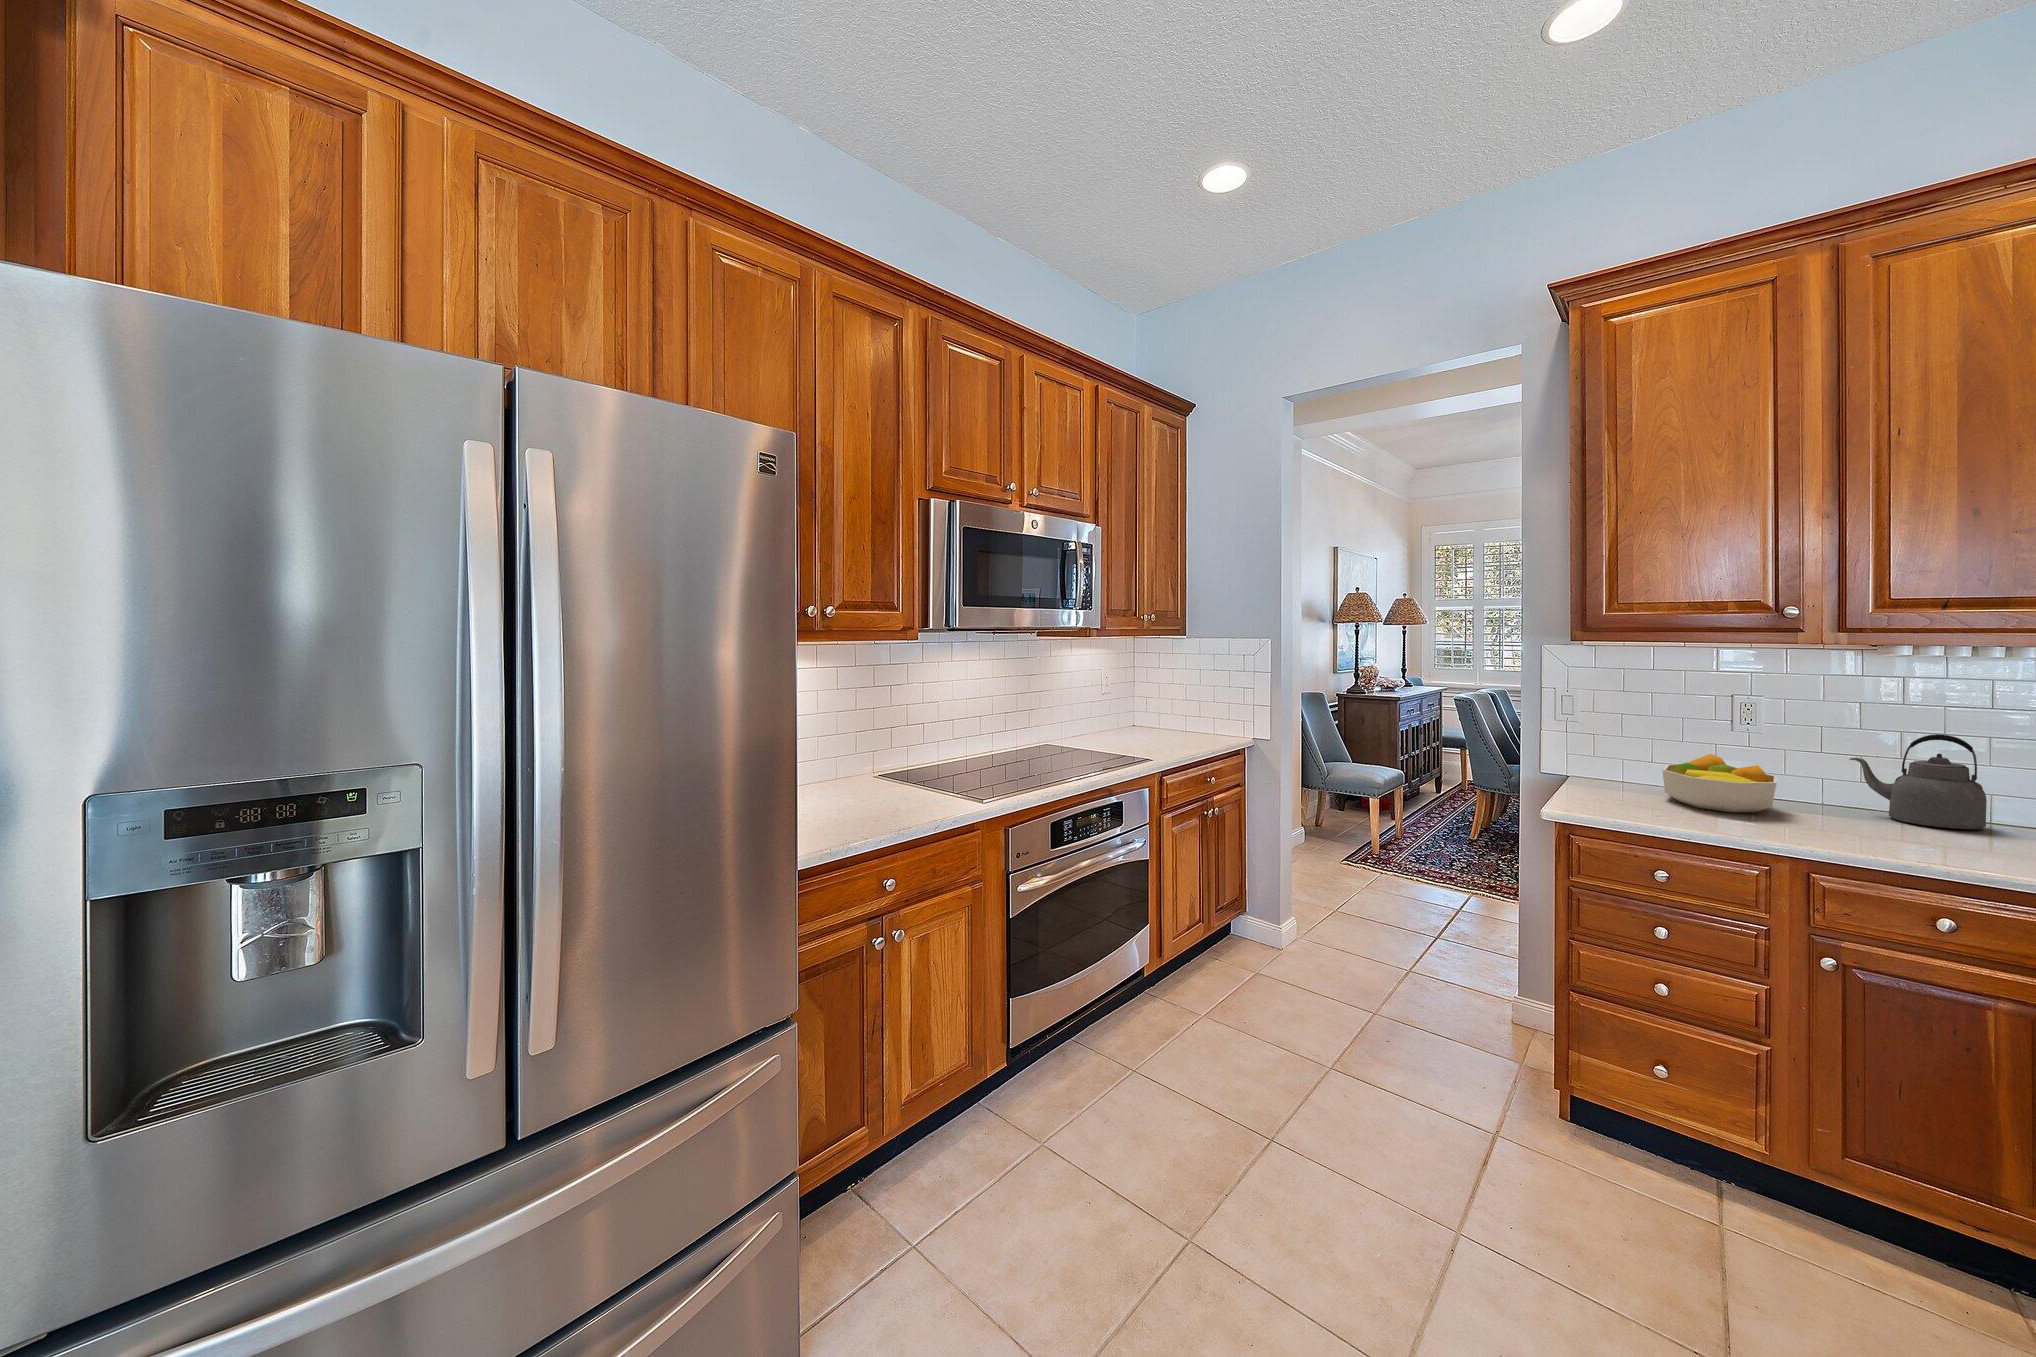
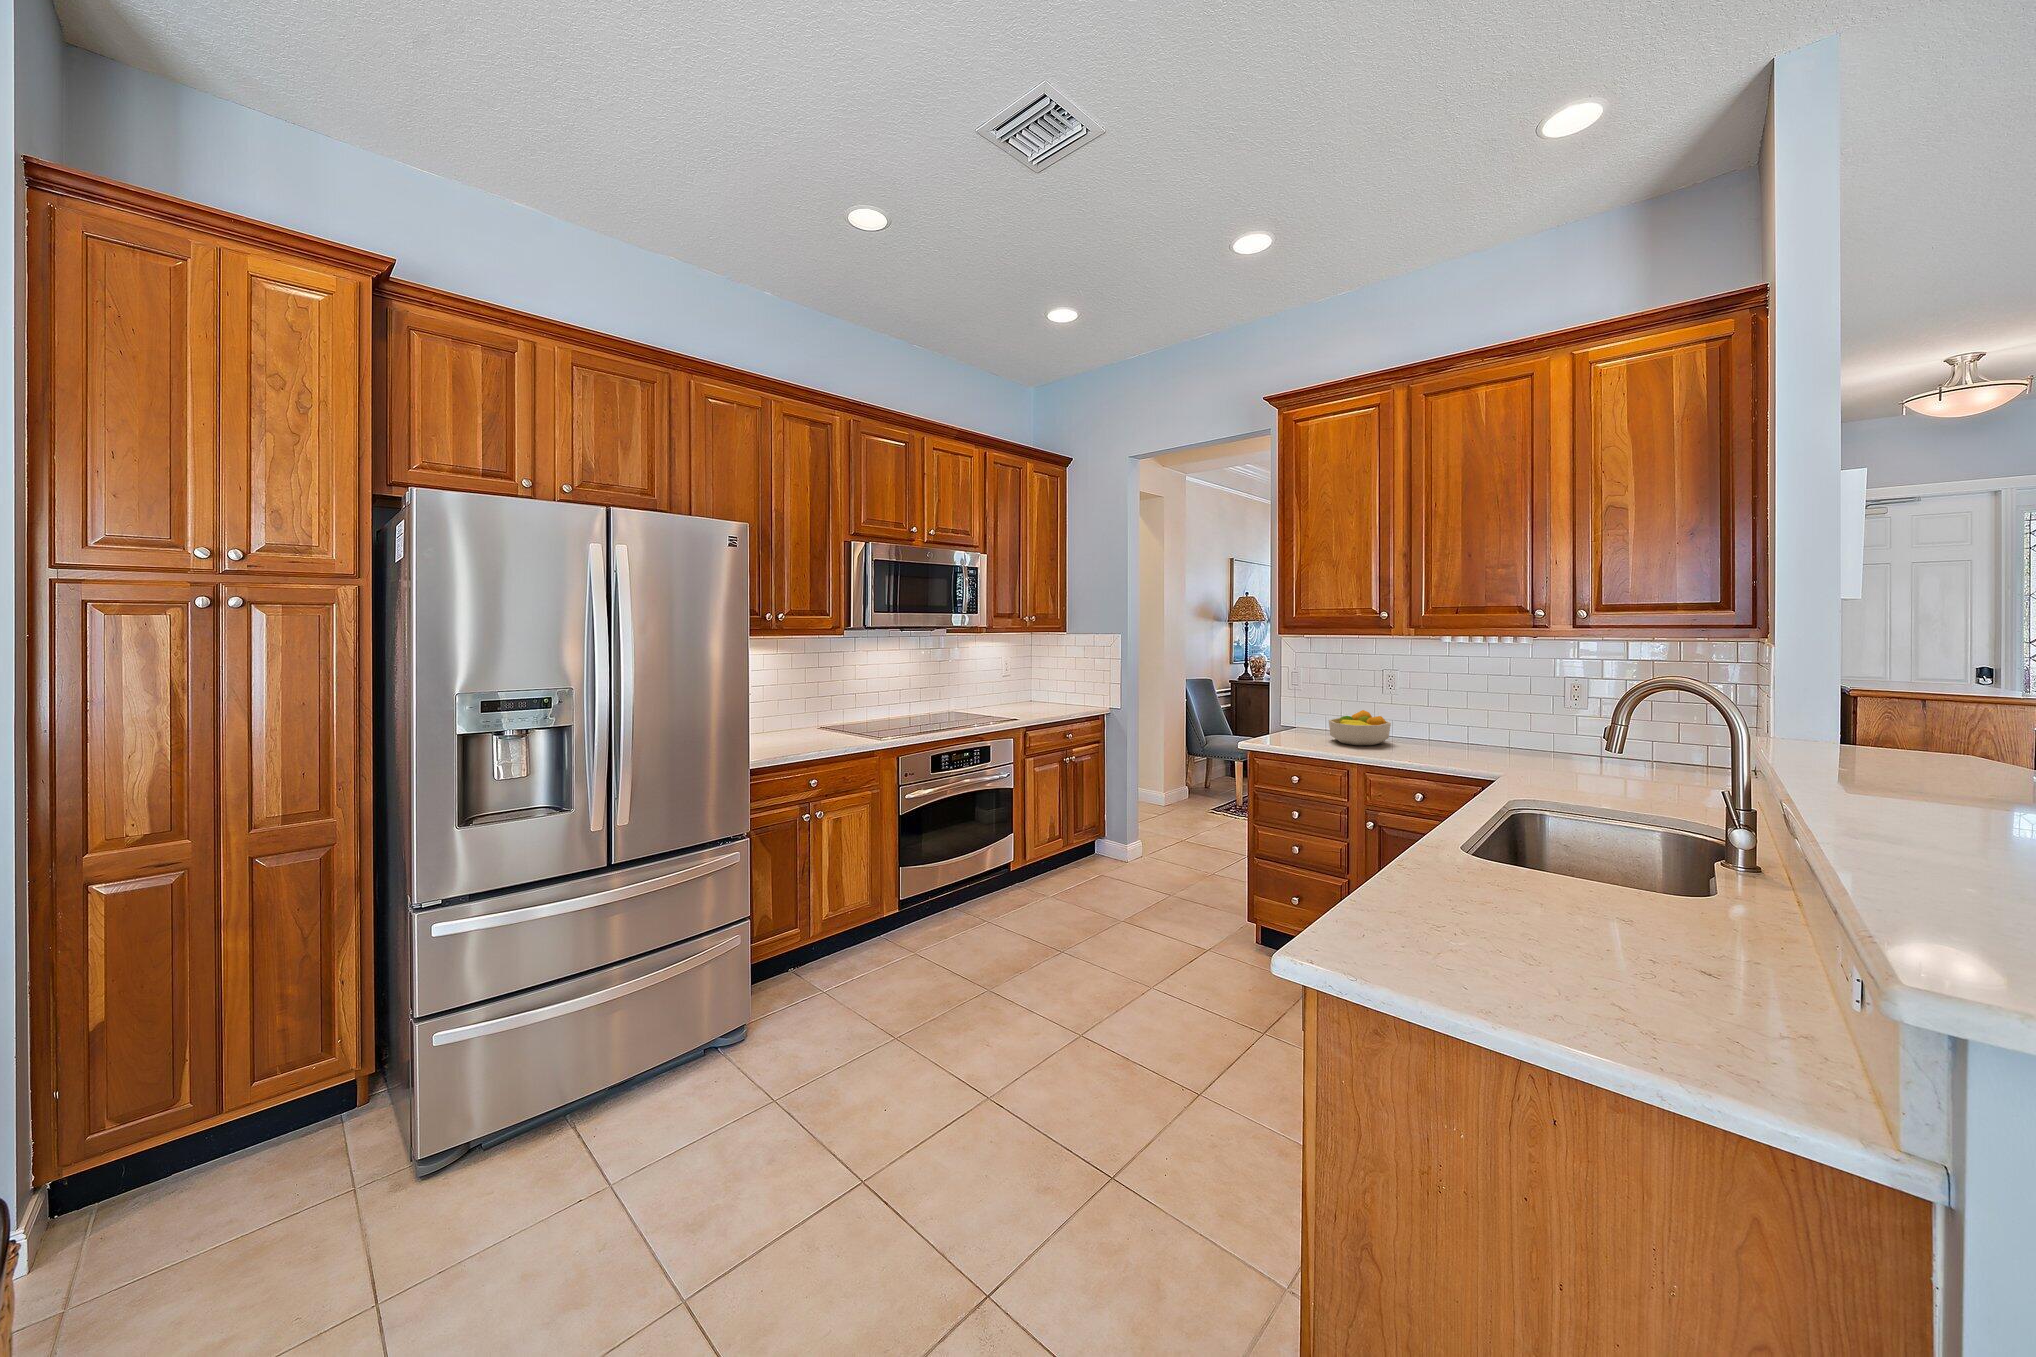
kettle: present [1850,734,1987,829] -> none [1436,694,1498,753]

